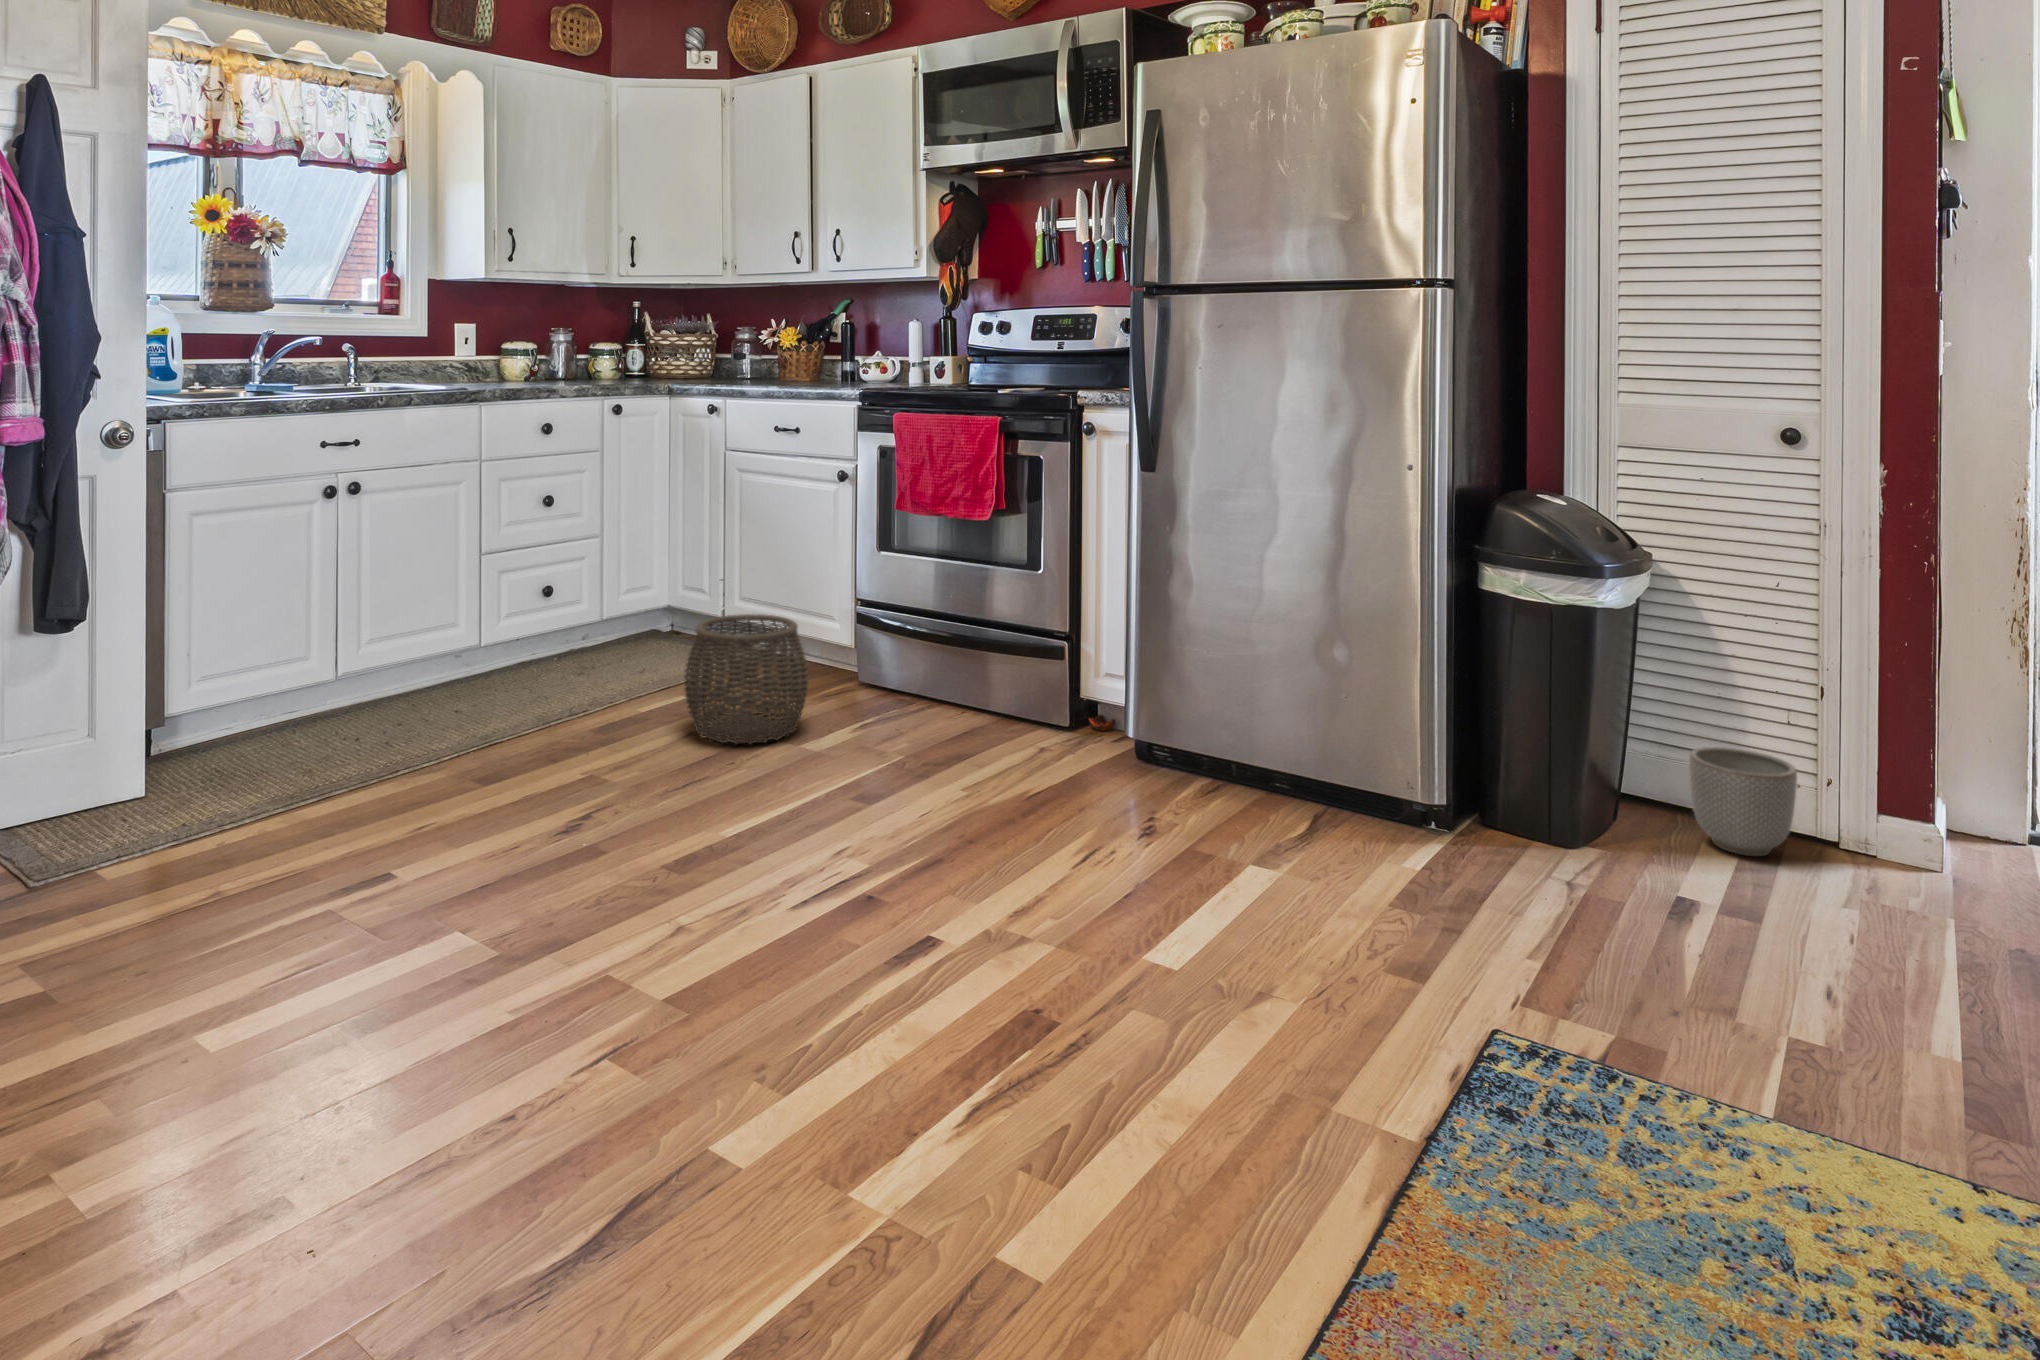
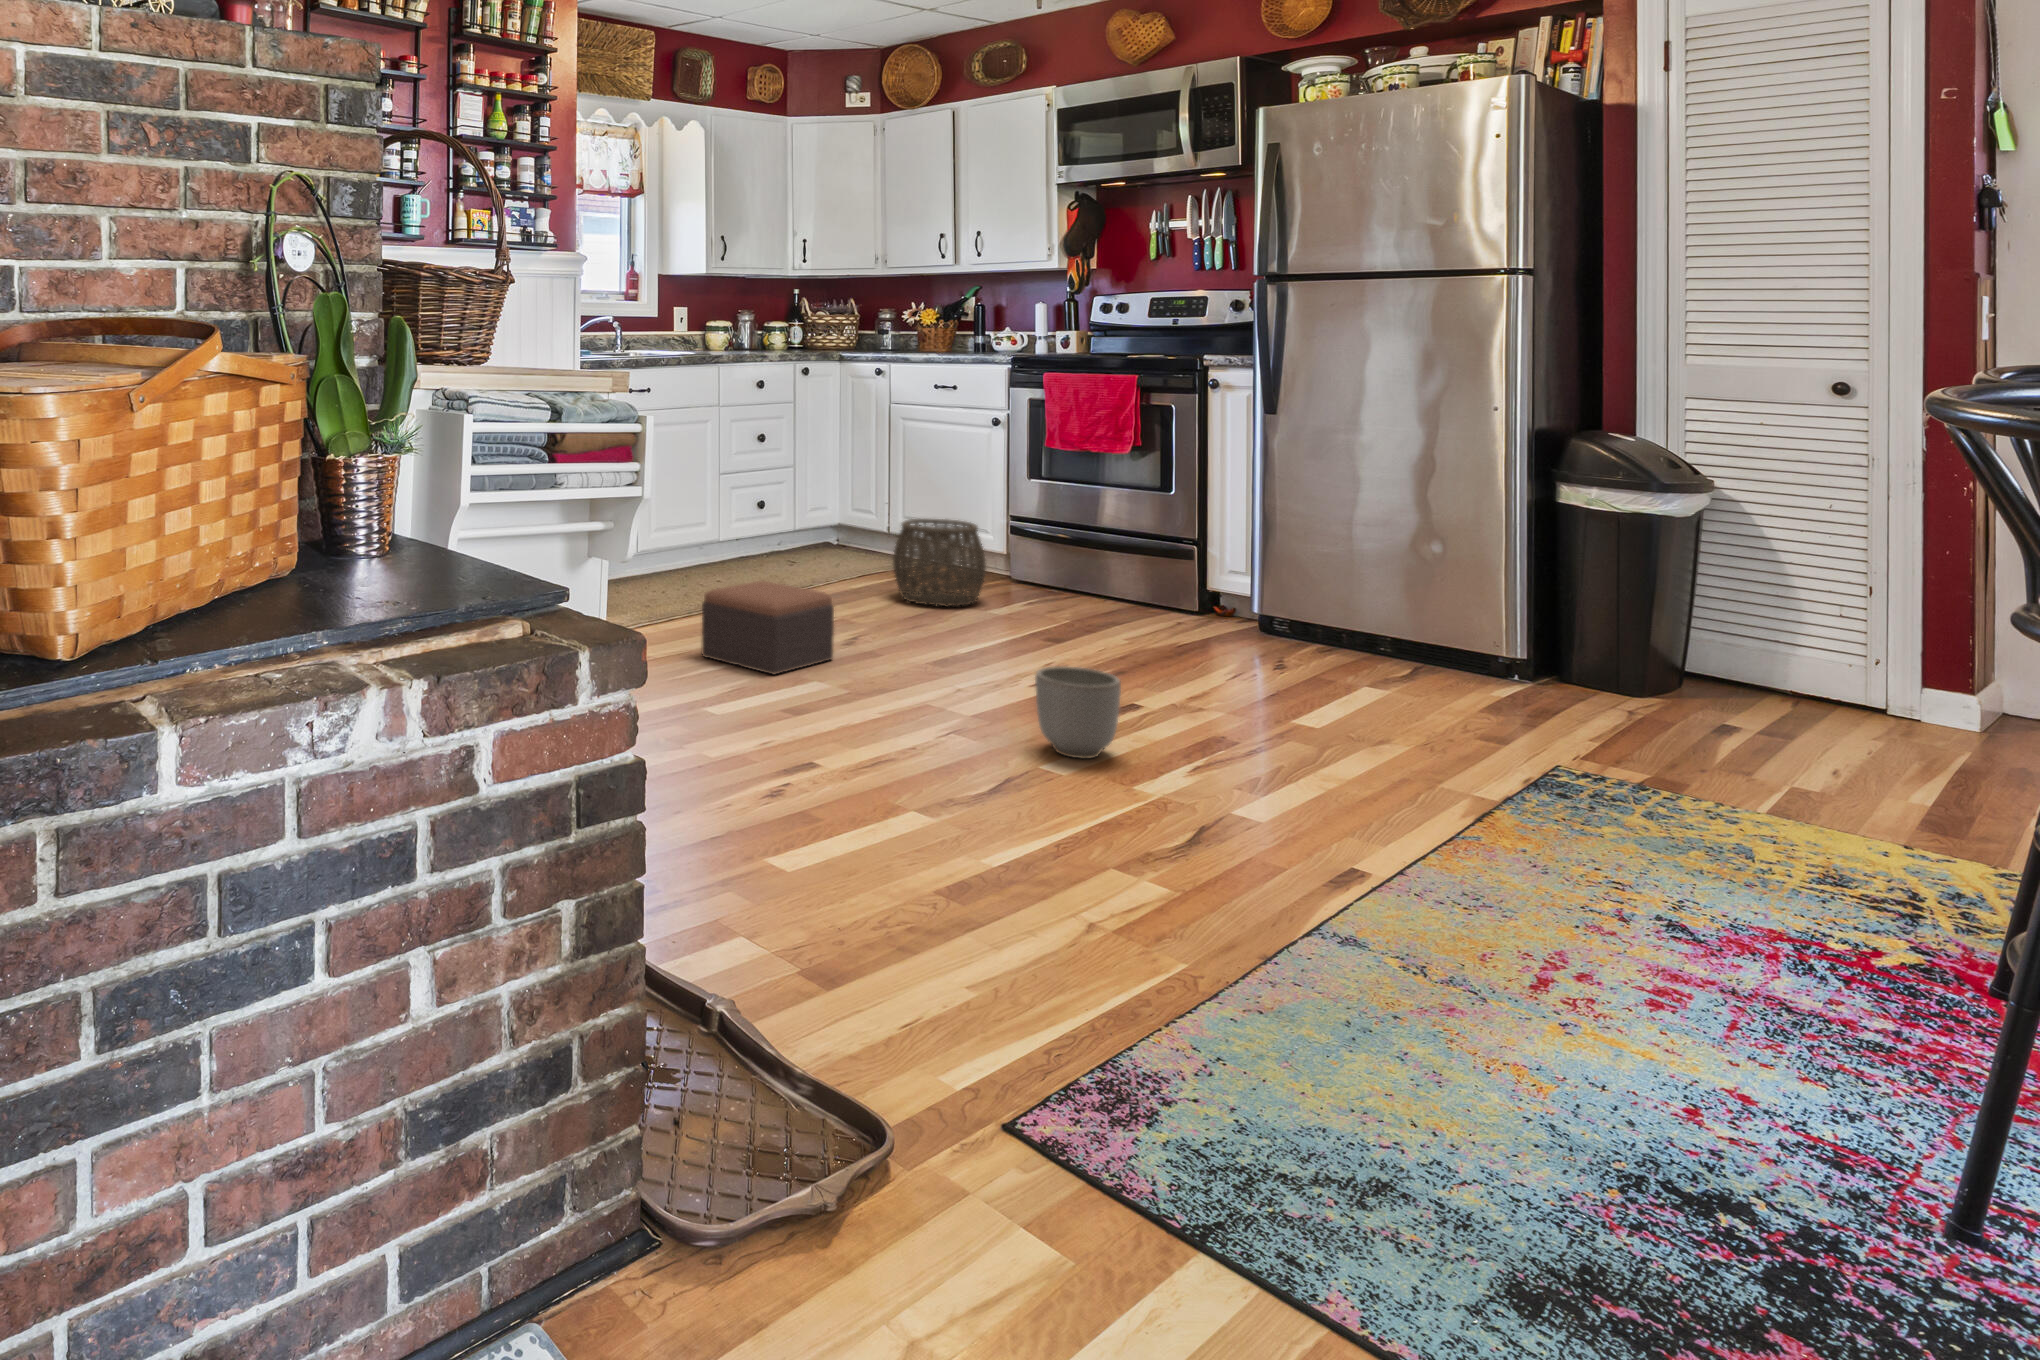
planter: present [1689,747,1797,856] -> present [1035,666,1121,759]
footstool: none [277,761,503,949] -> present [702,581,834,674]

